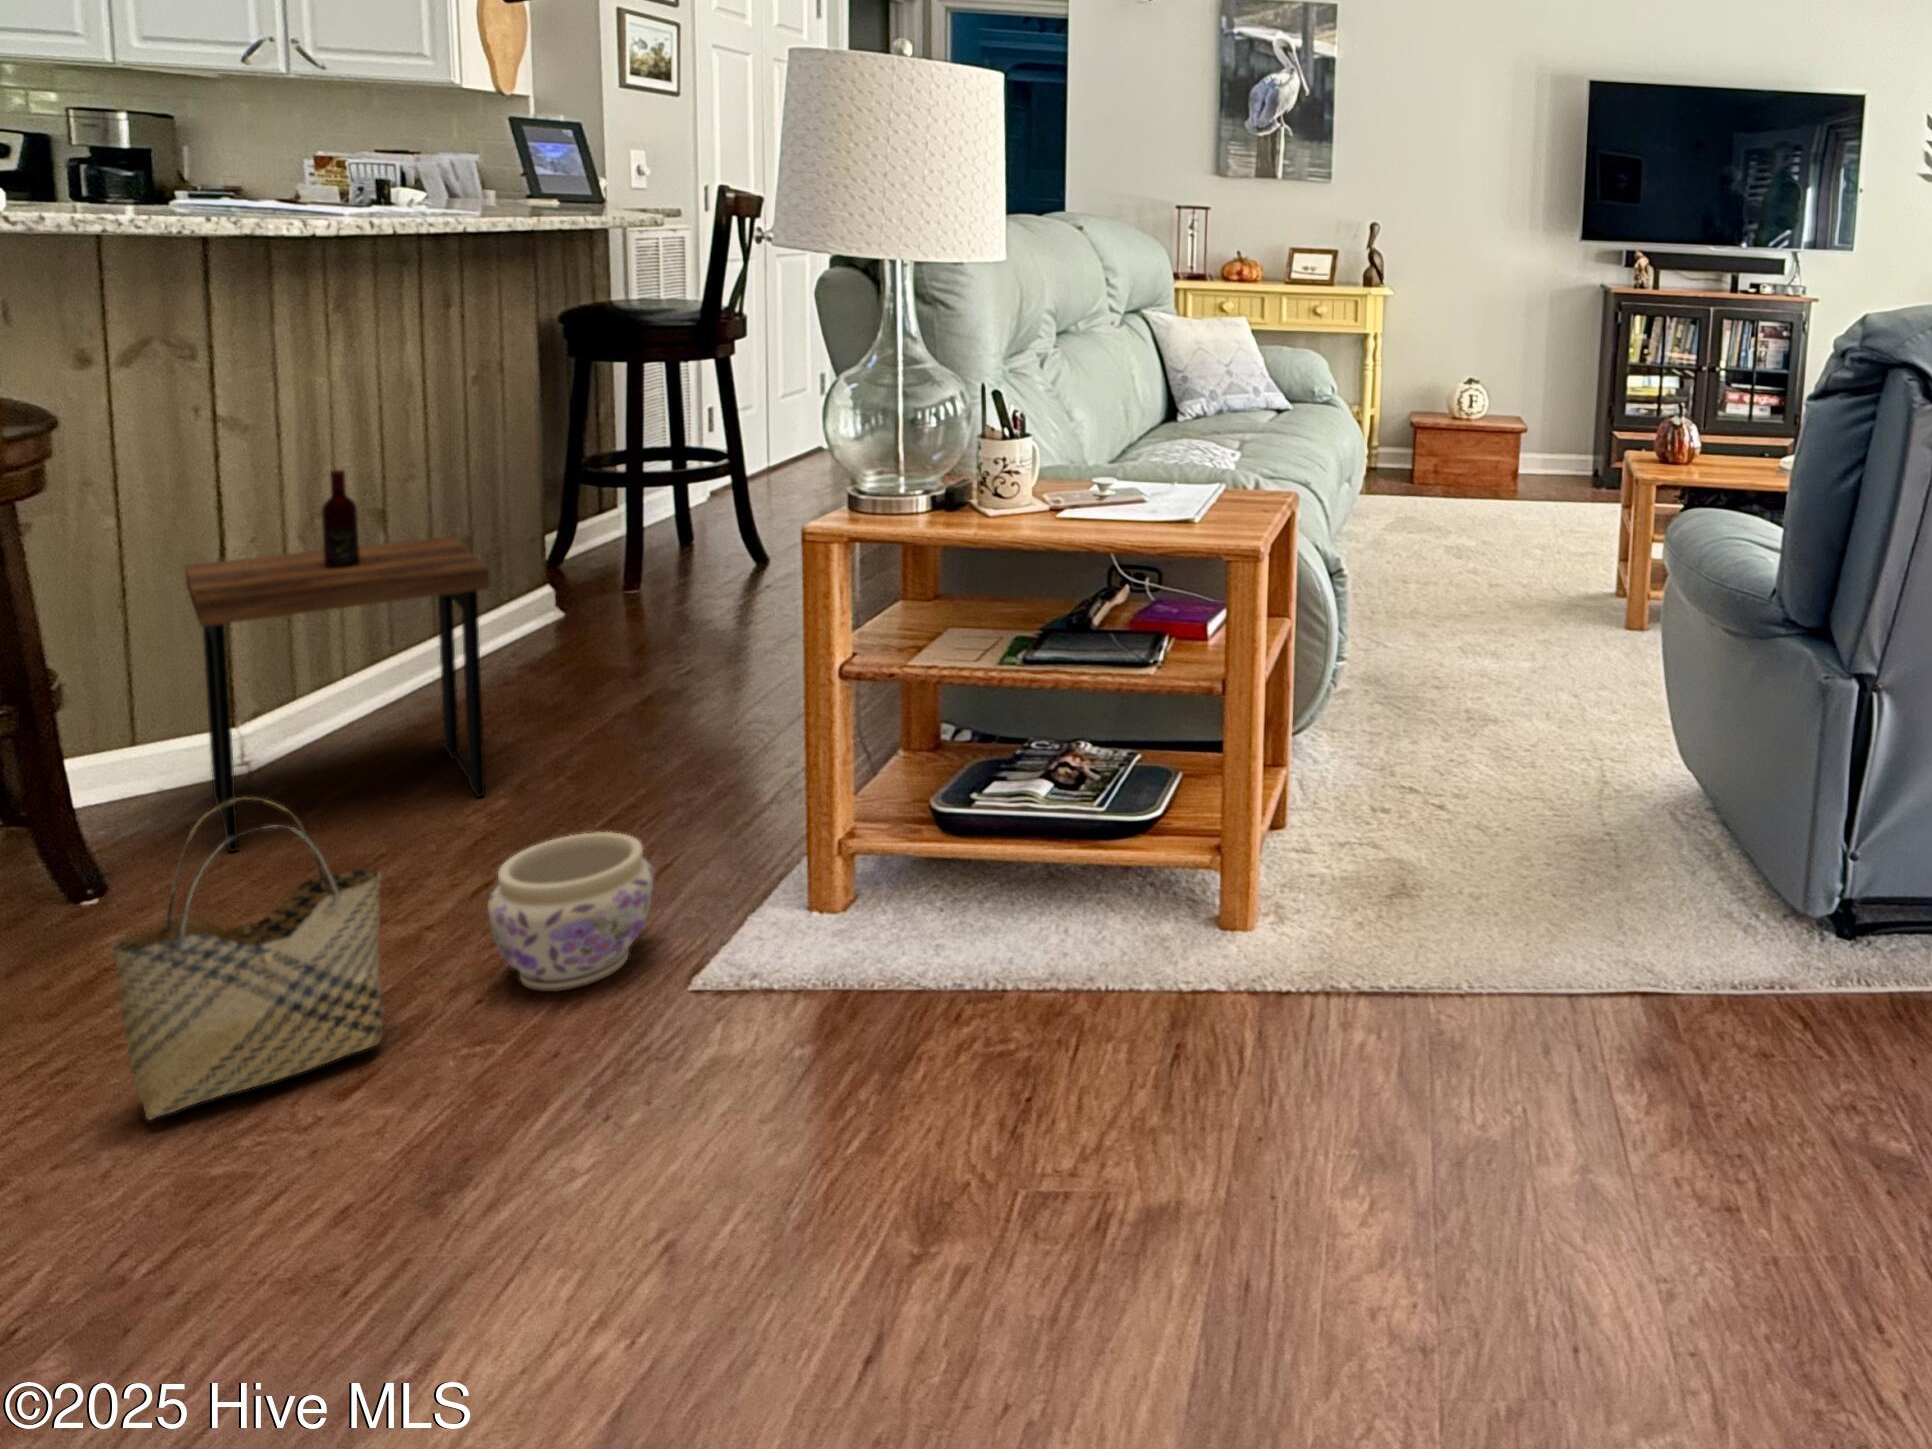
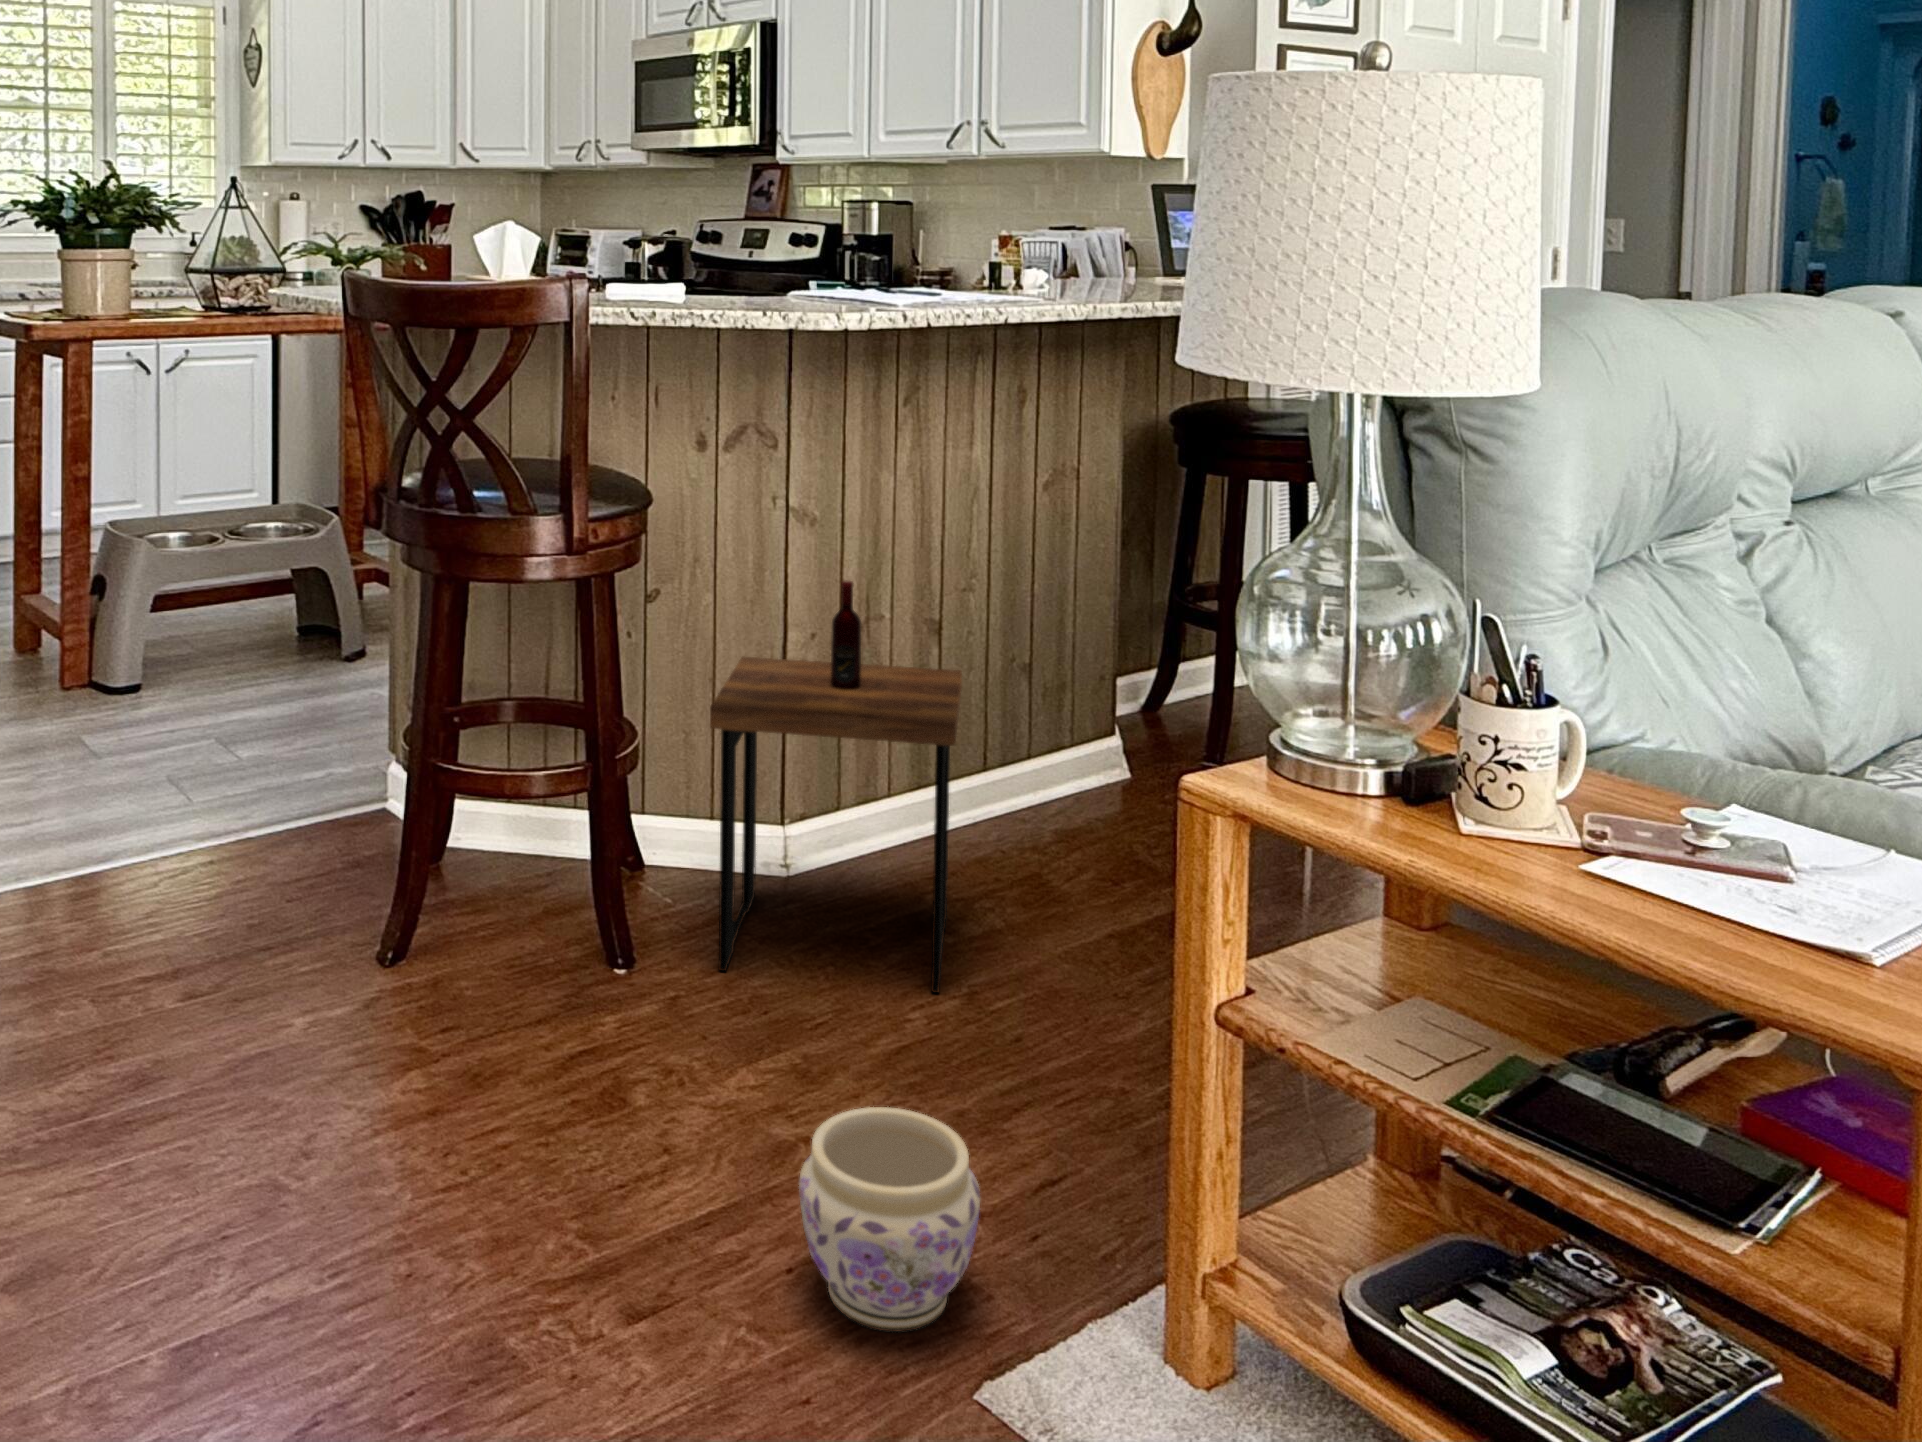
woven basket: present [109,796,384,1120] -> none [475,944,701,1292]

